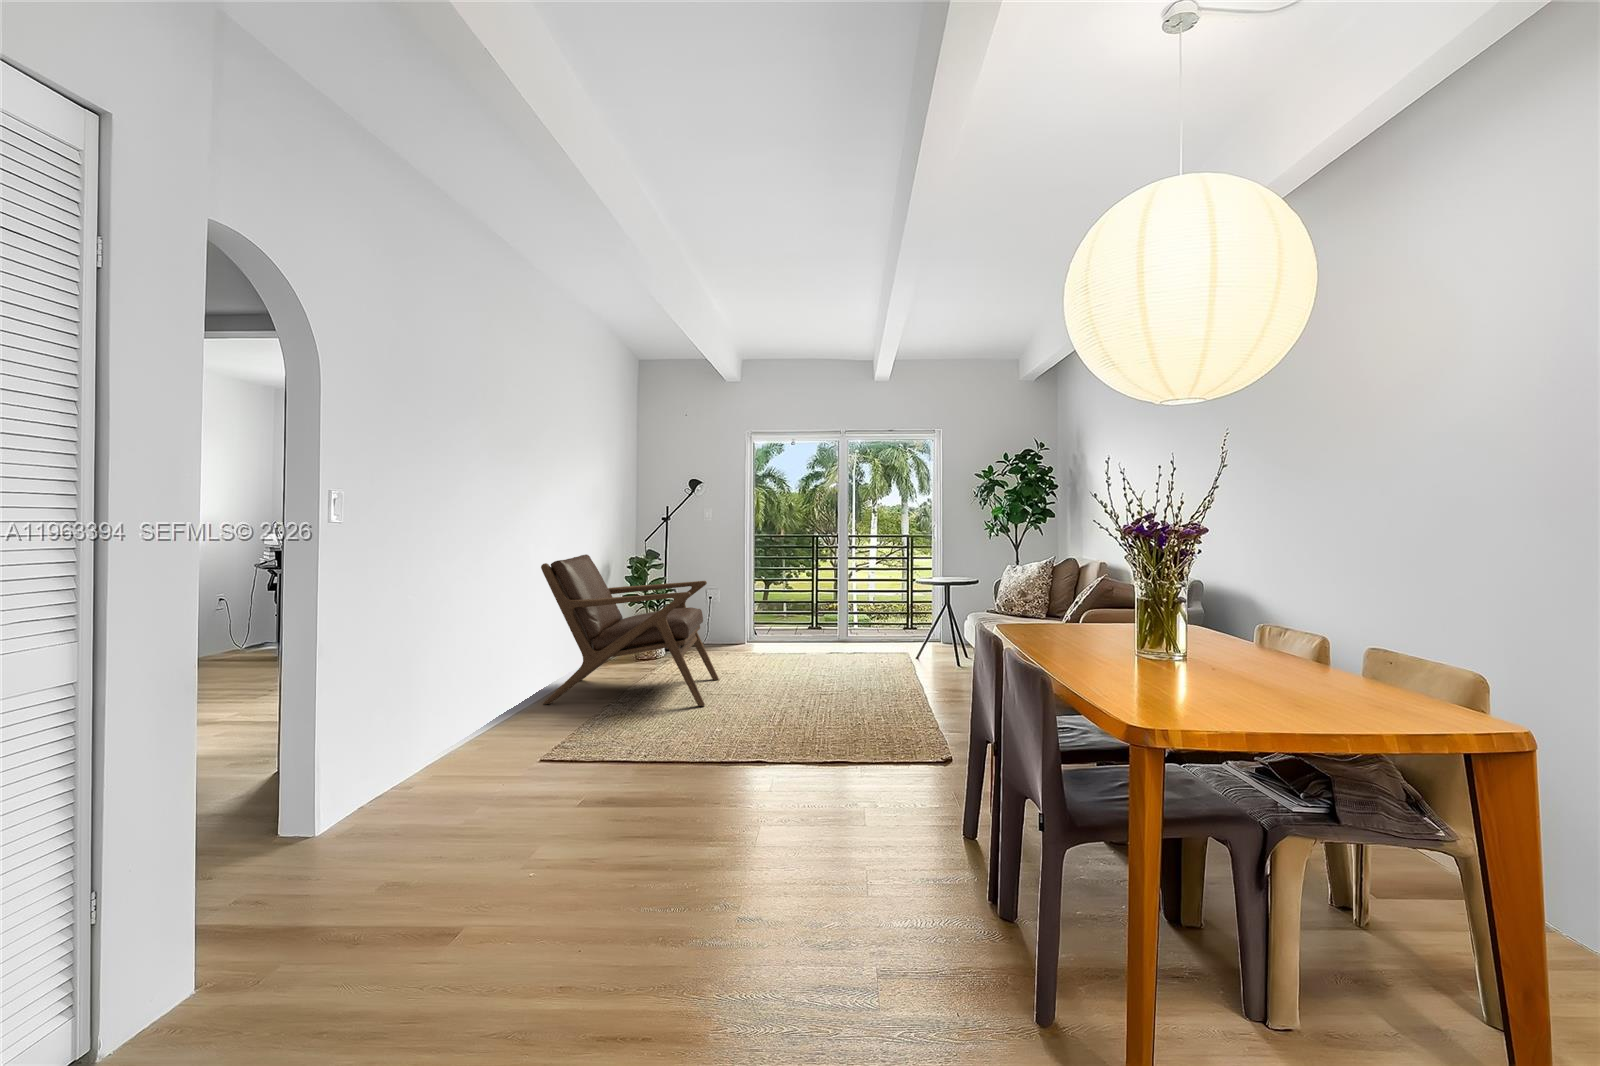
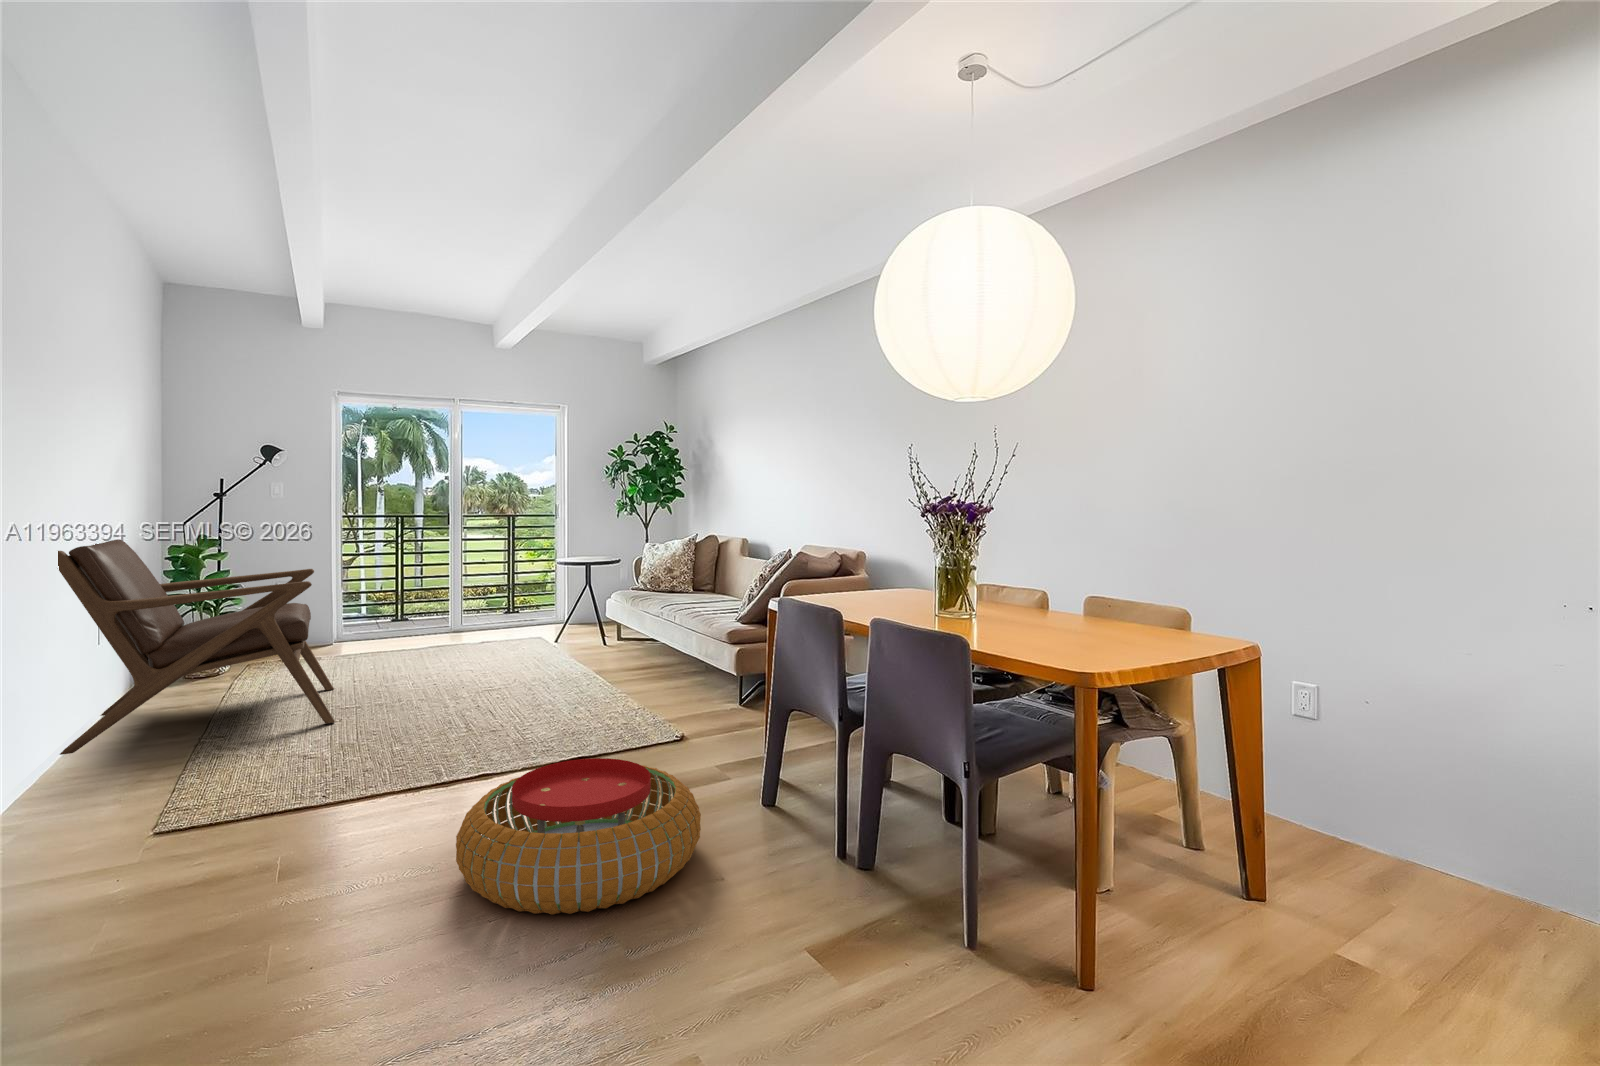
pouf: none [708,759,904,880] -> present [456,758,701,915]

